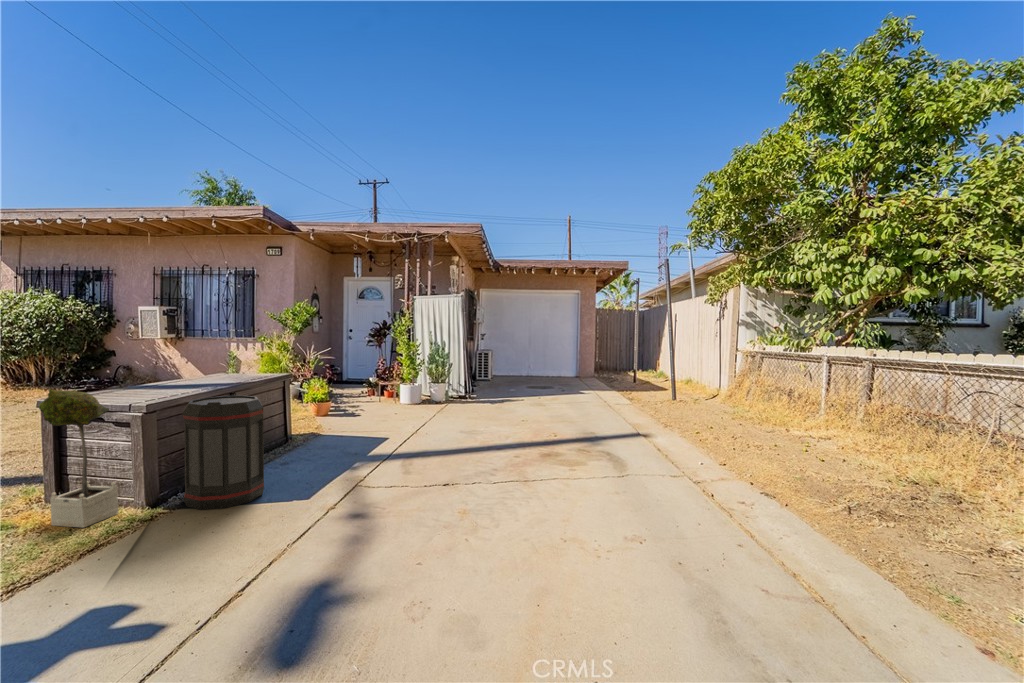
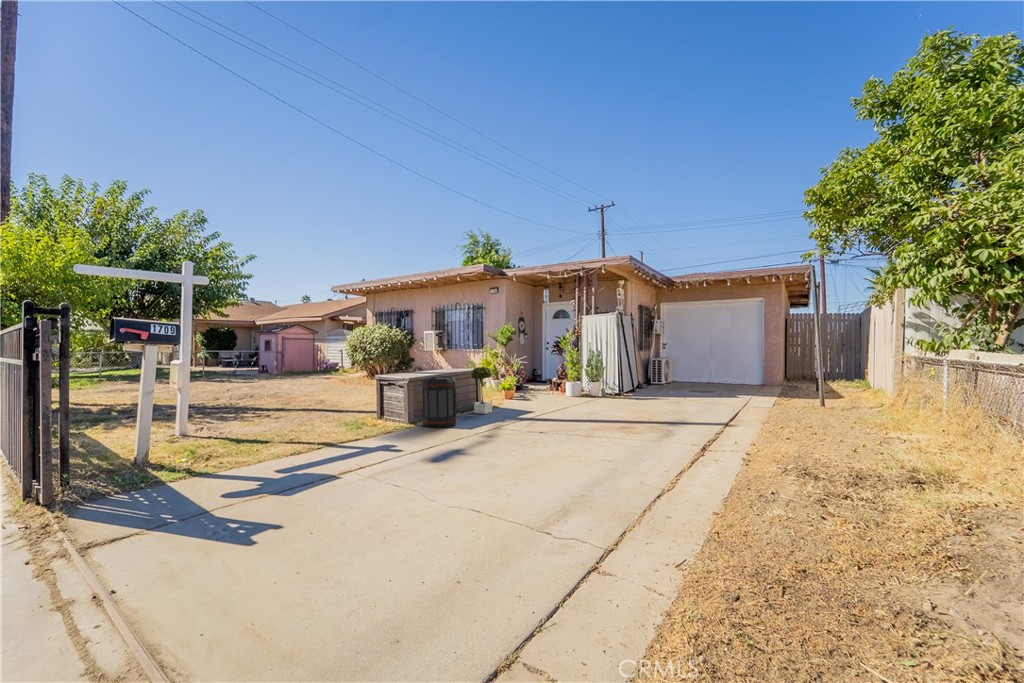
potted tree: present [39,389,118,528] -> present [471,366,492,414]

